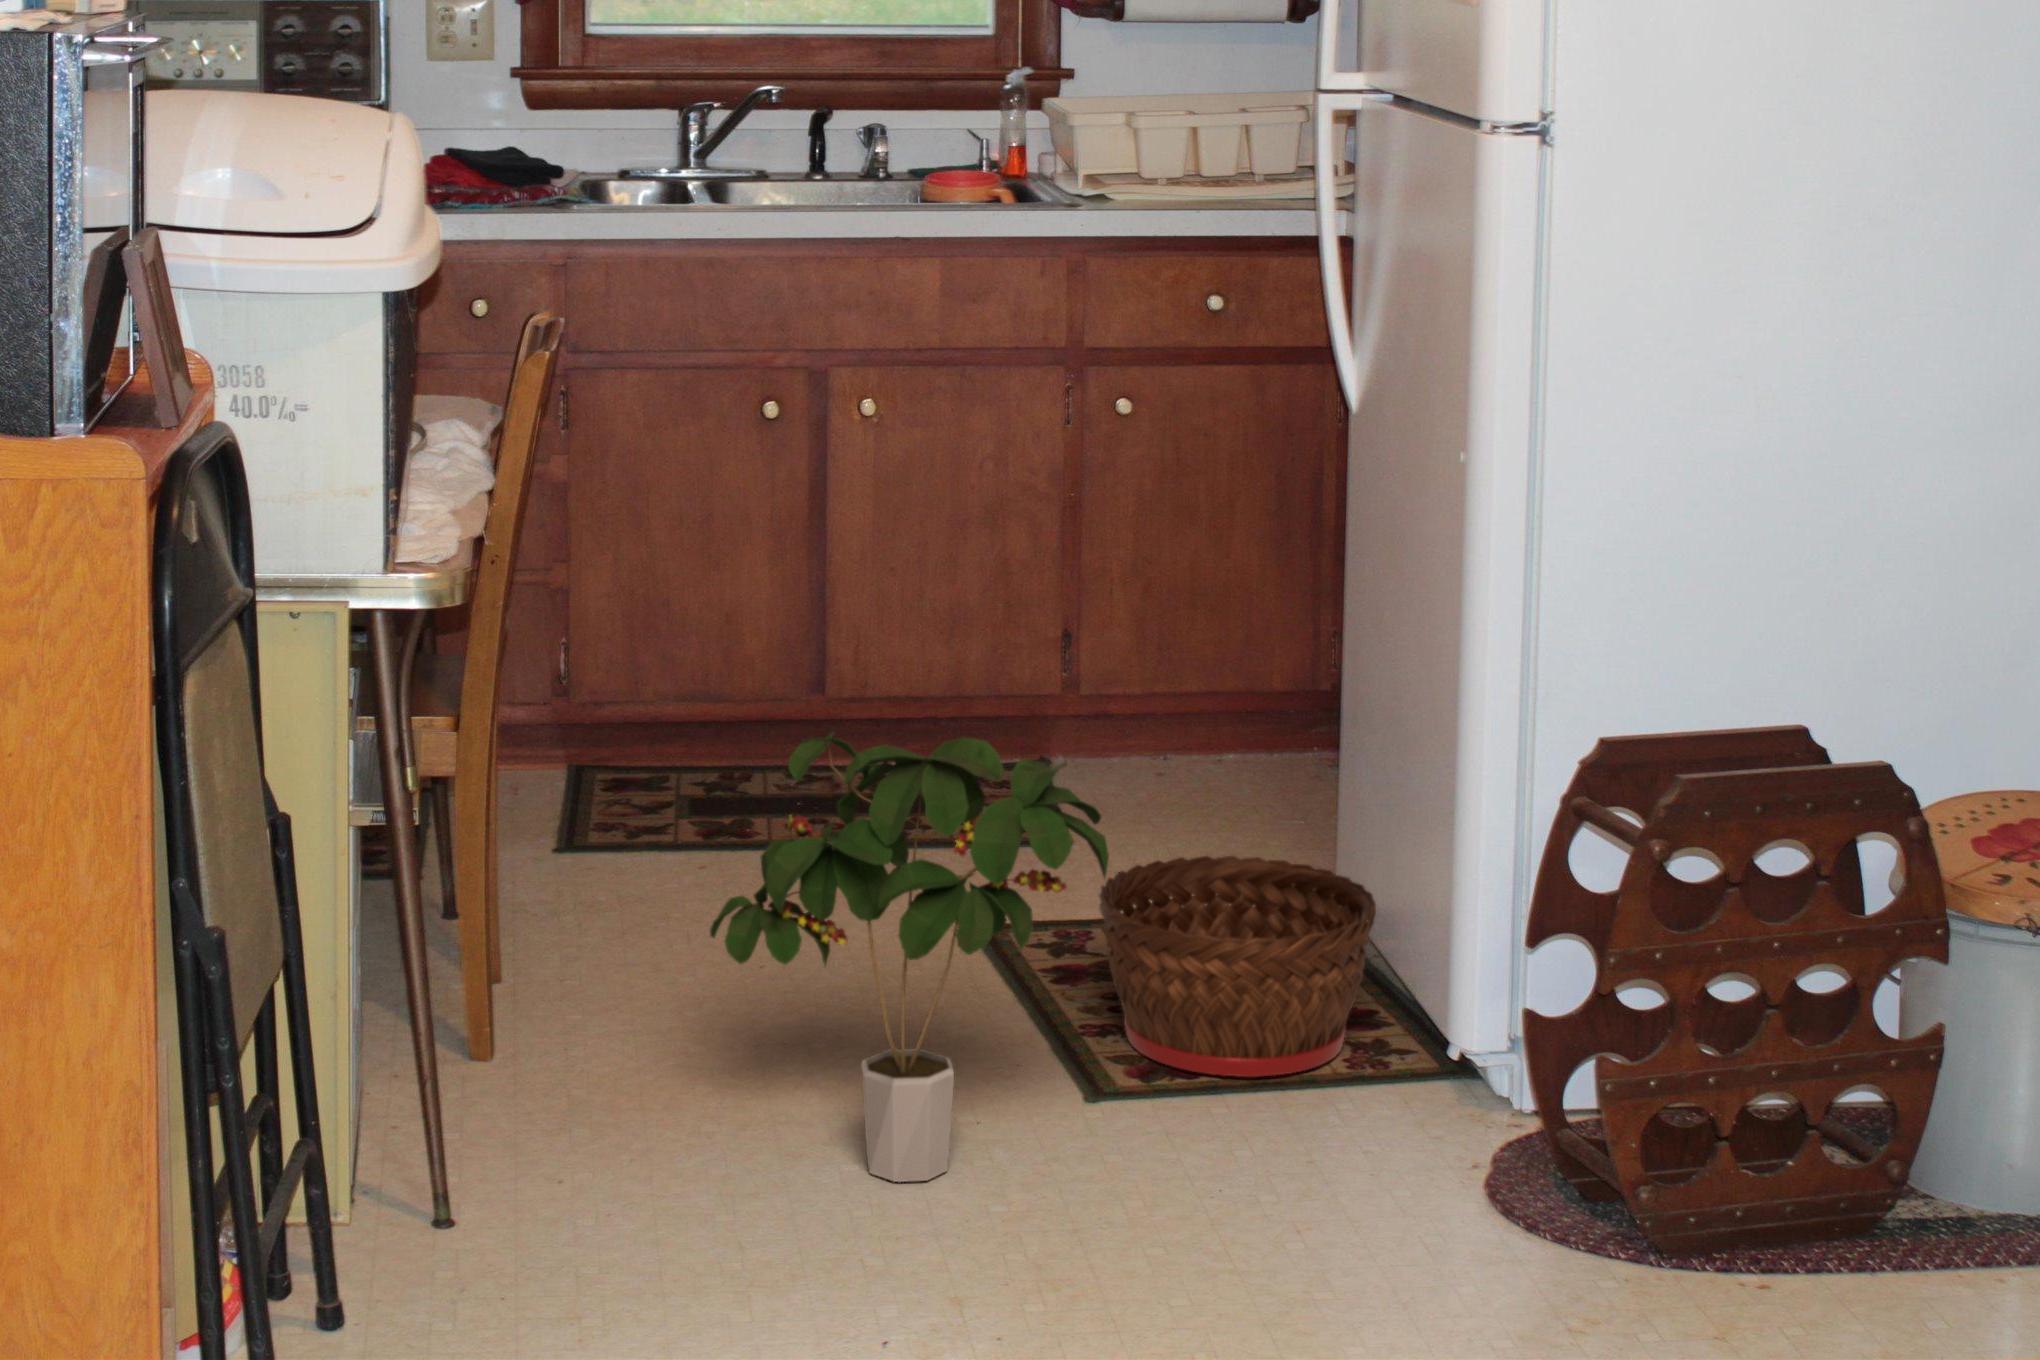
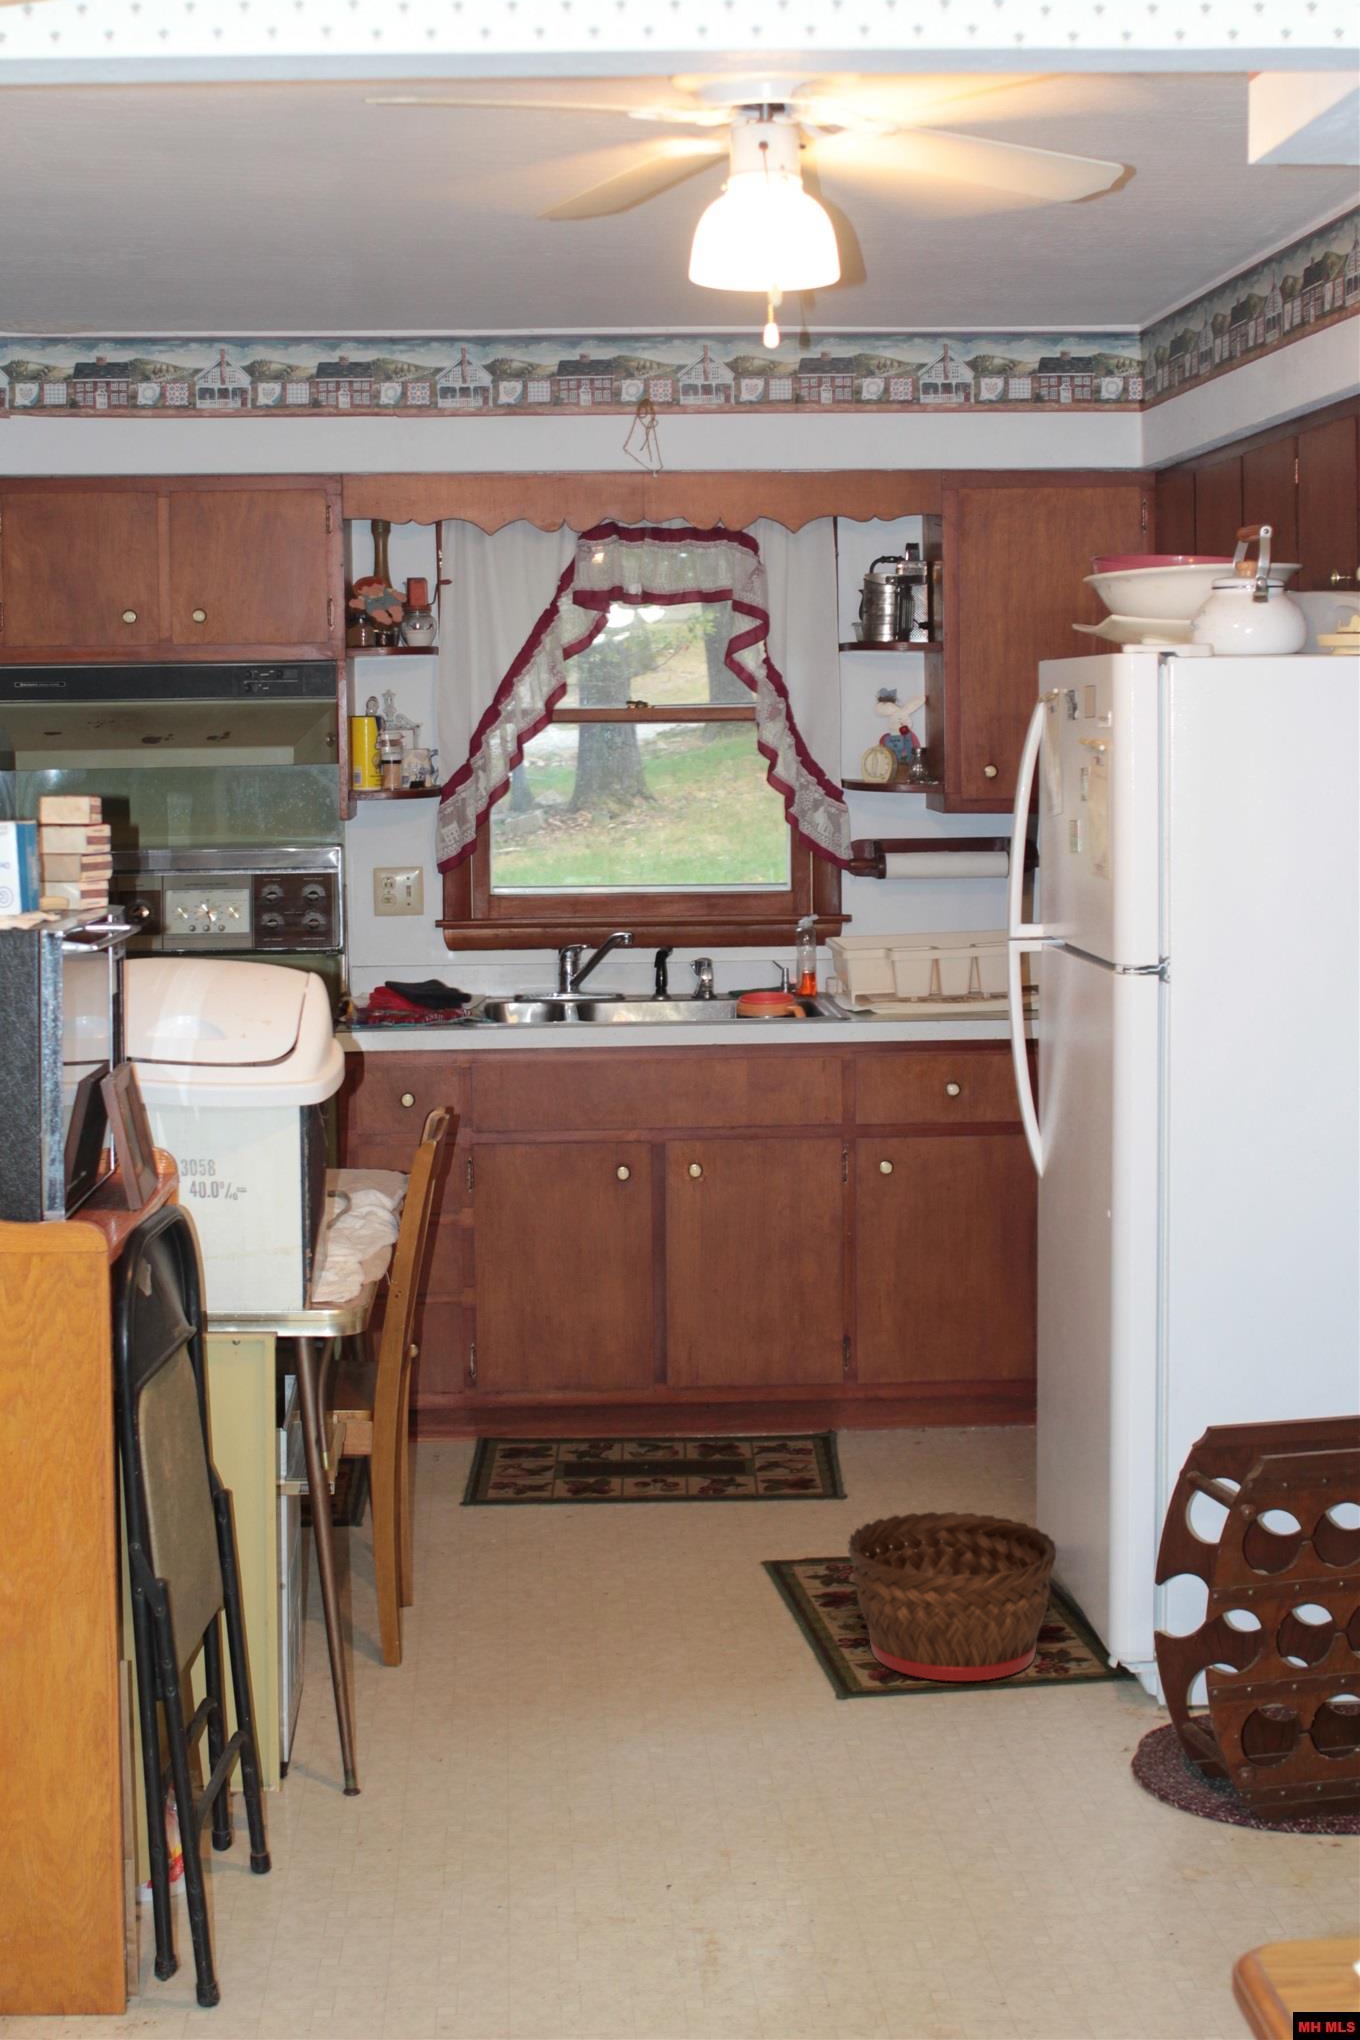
potted plant: present [710,733,1109,1182] -> none [550,1419,840,1758]

